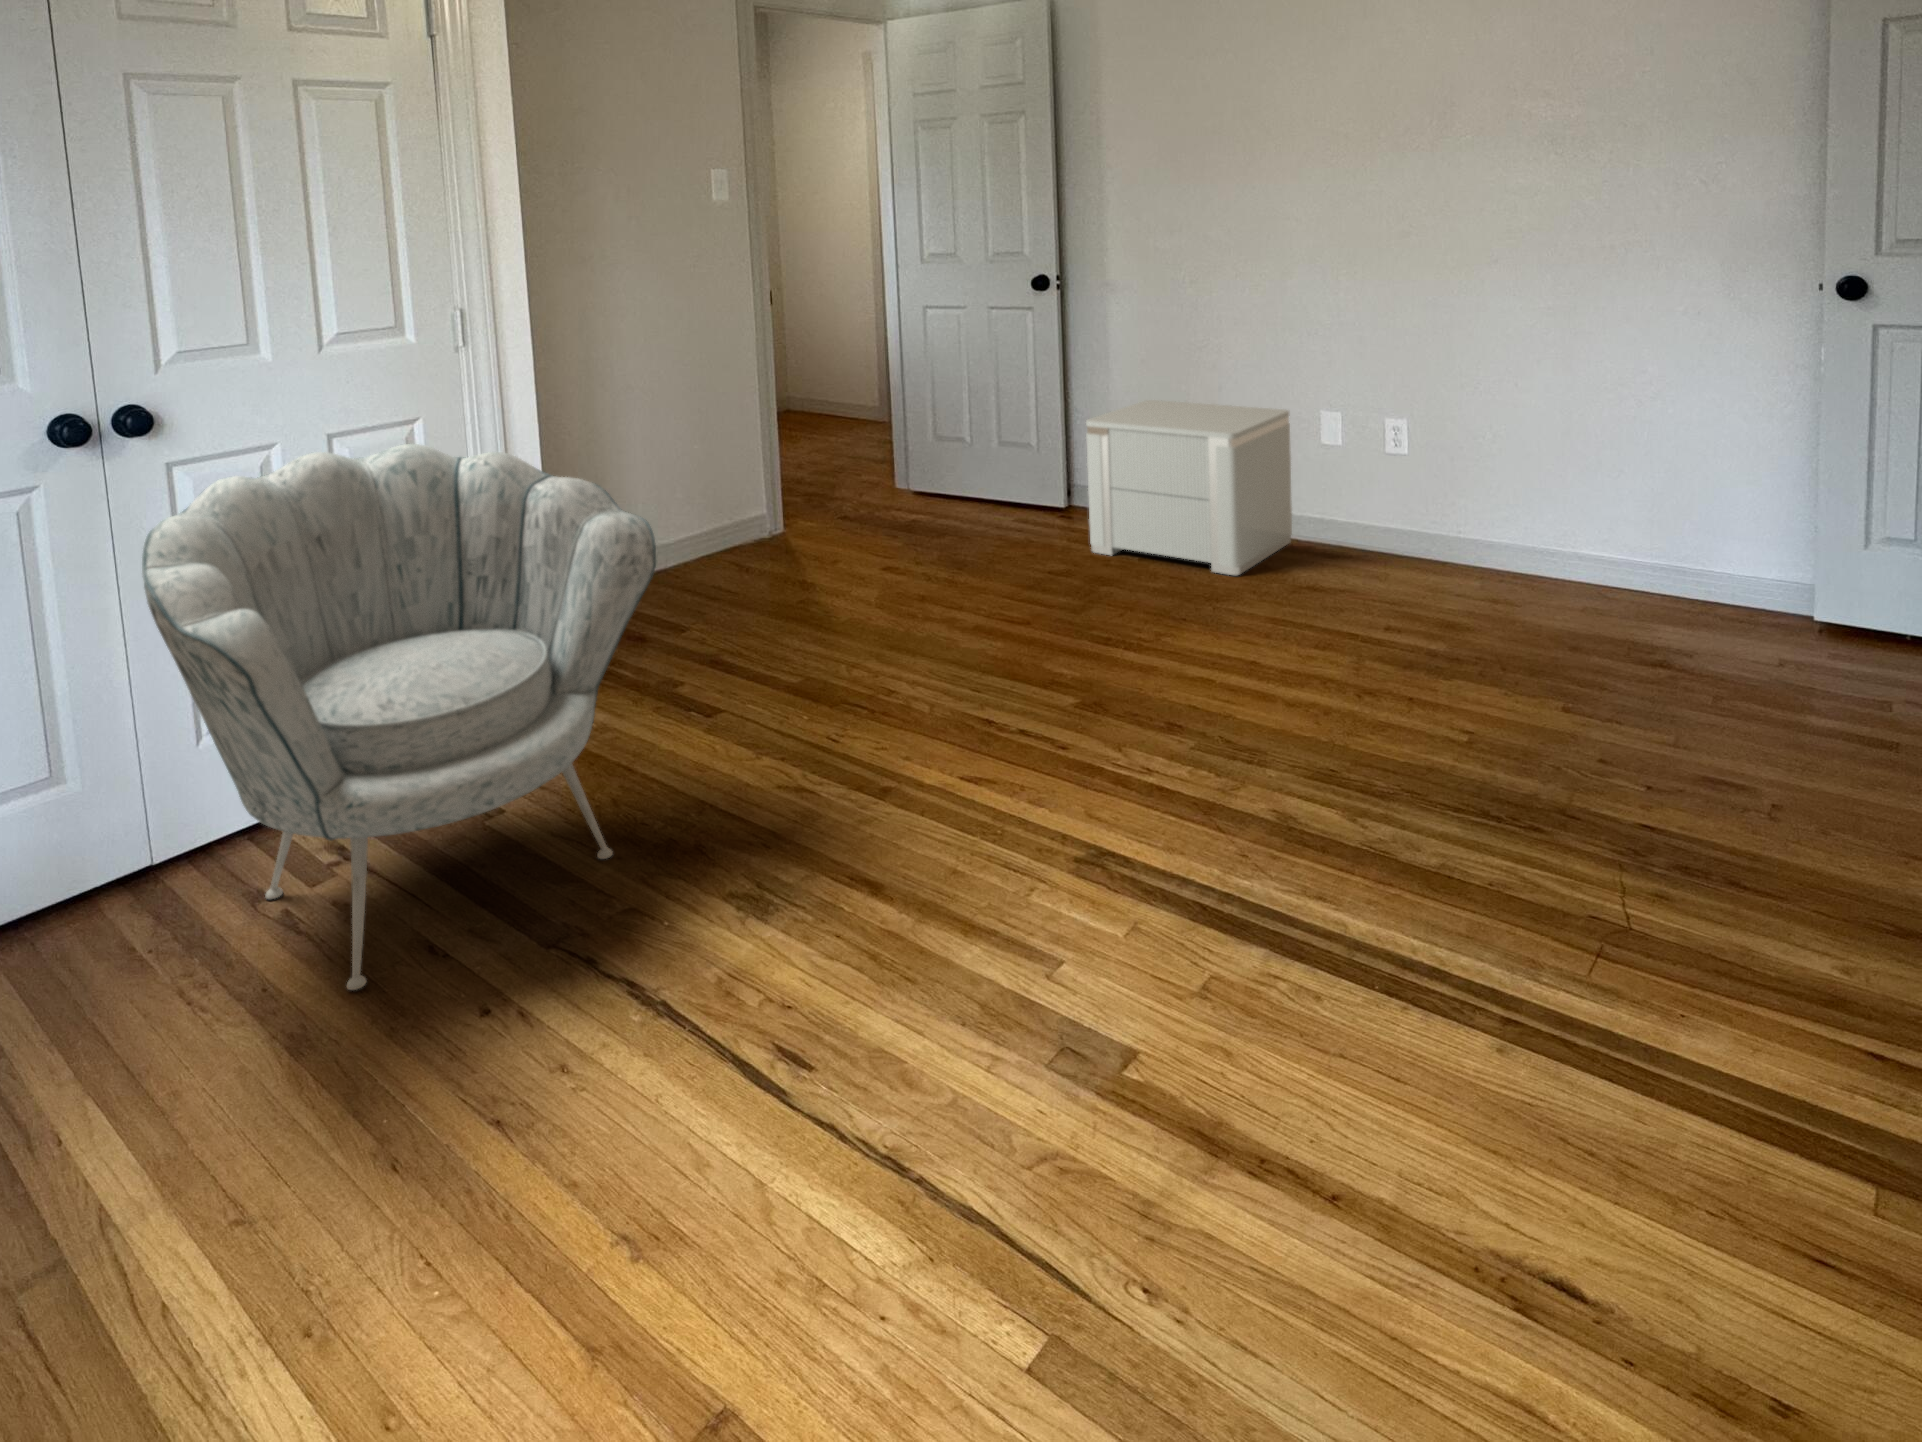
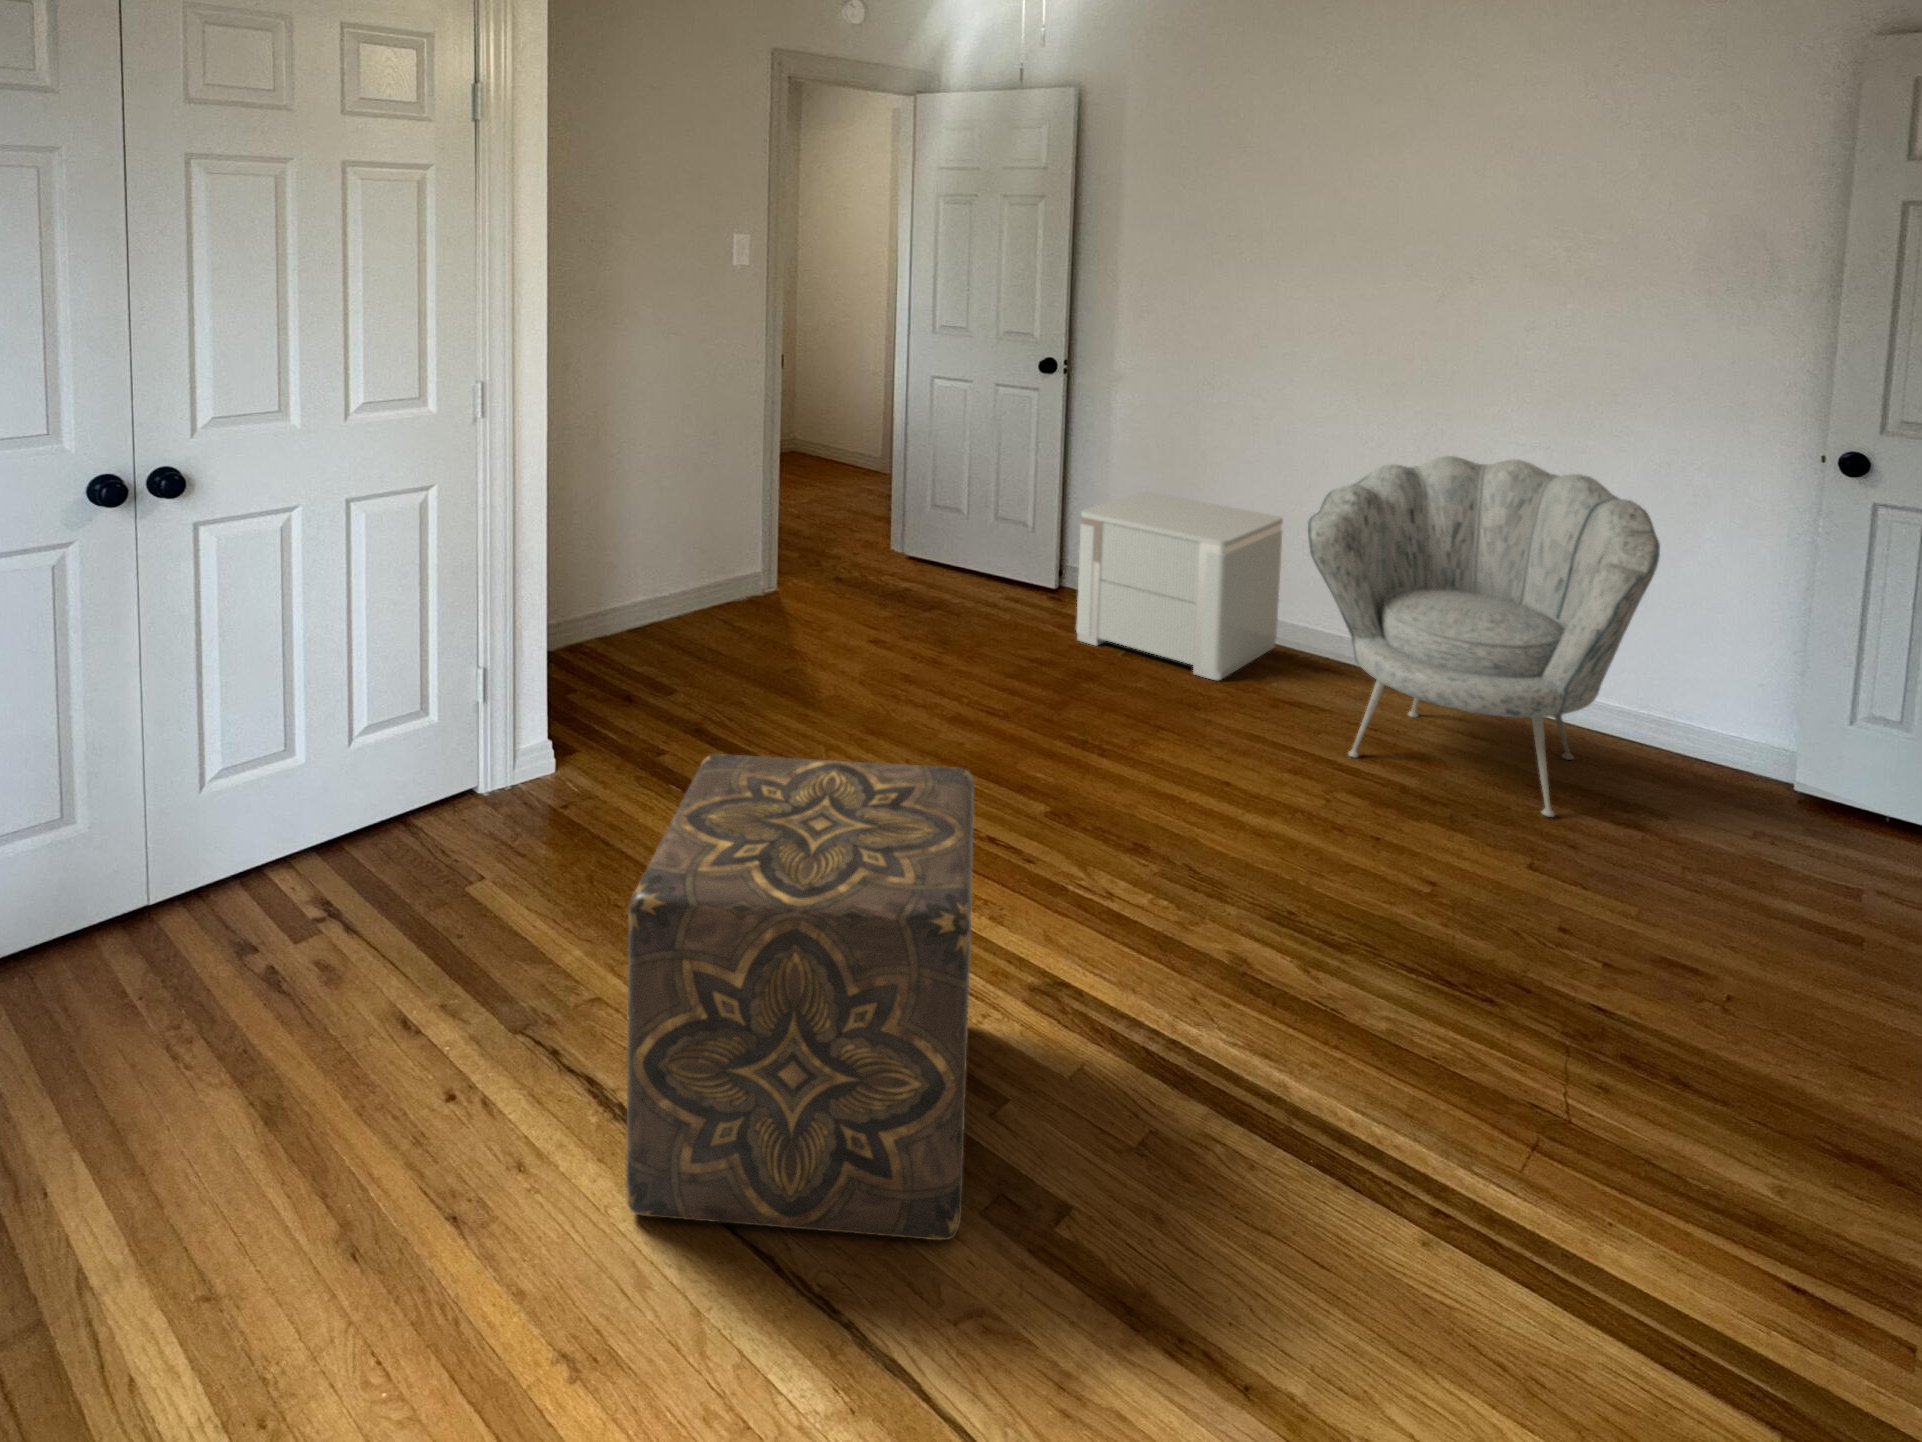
armchair: present [142,444,656,990] -> present [1308,456,1660,817]
ottoman: none [656,635,1026,1100] -> present [626,754,974,1240]

